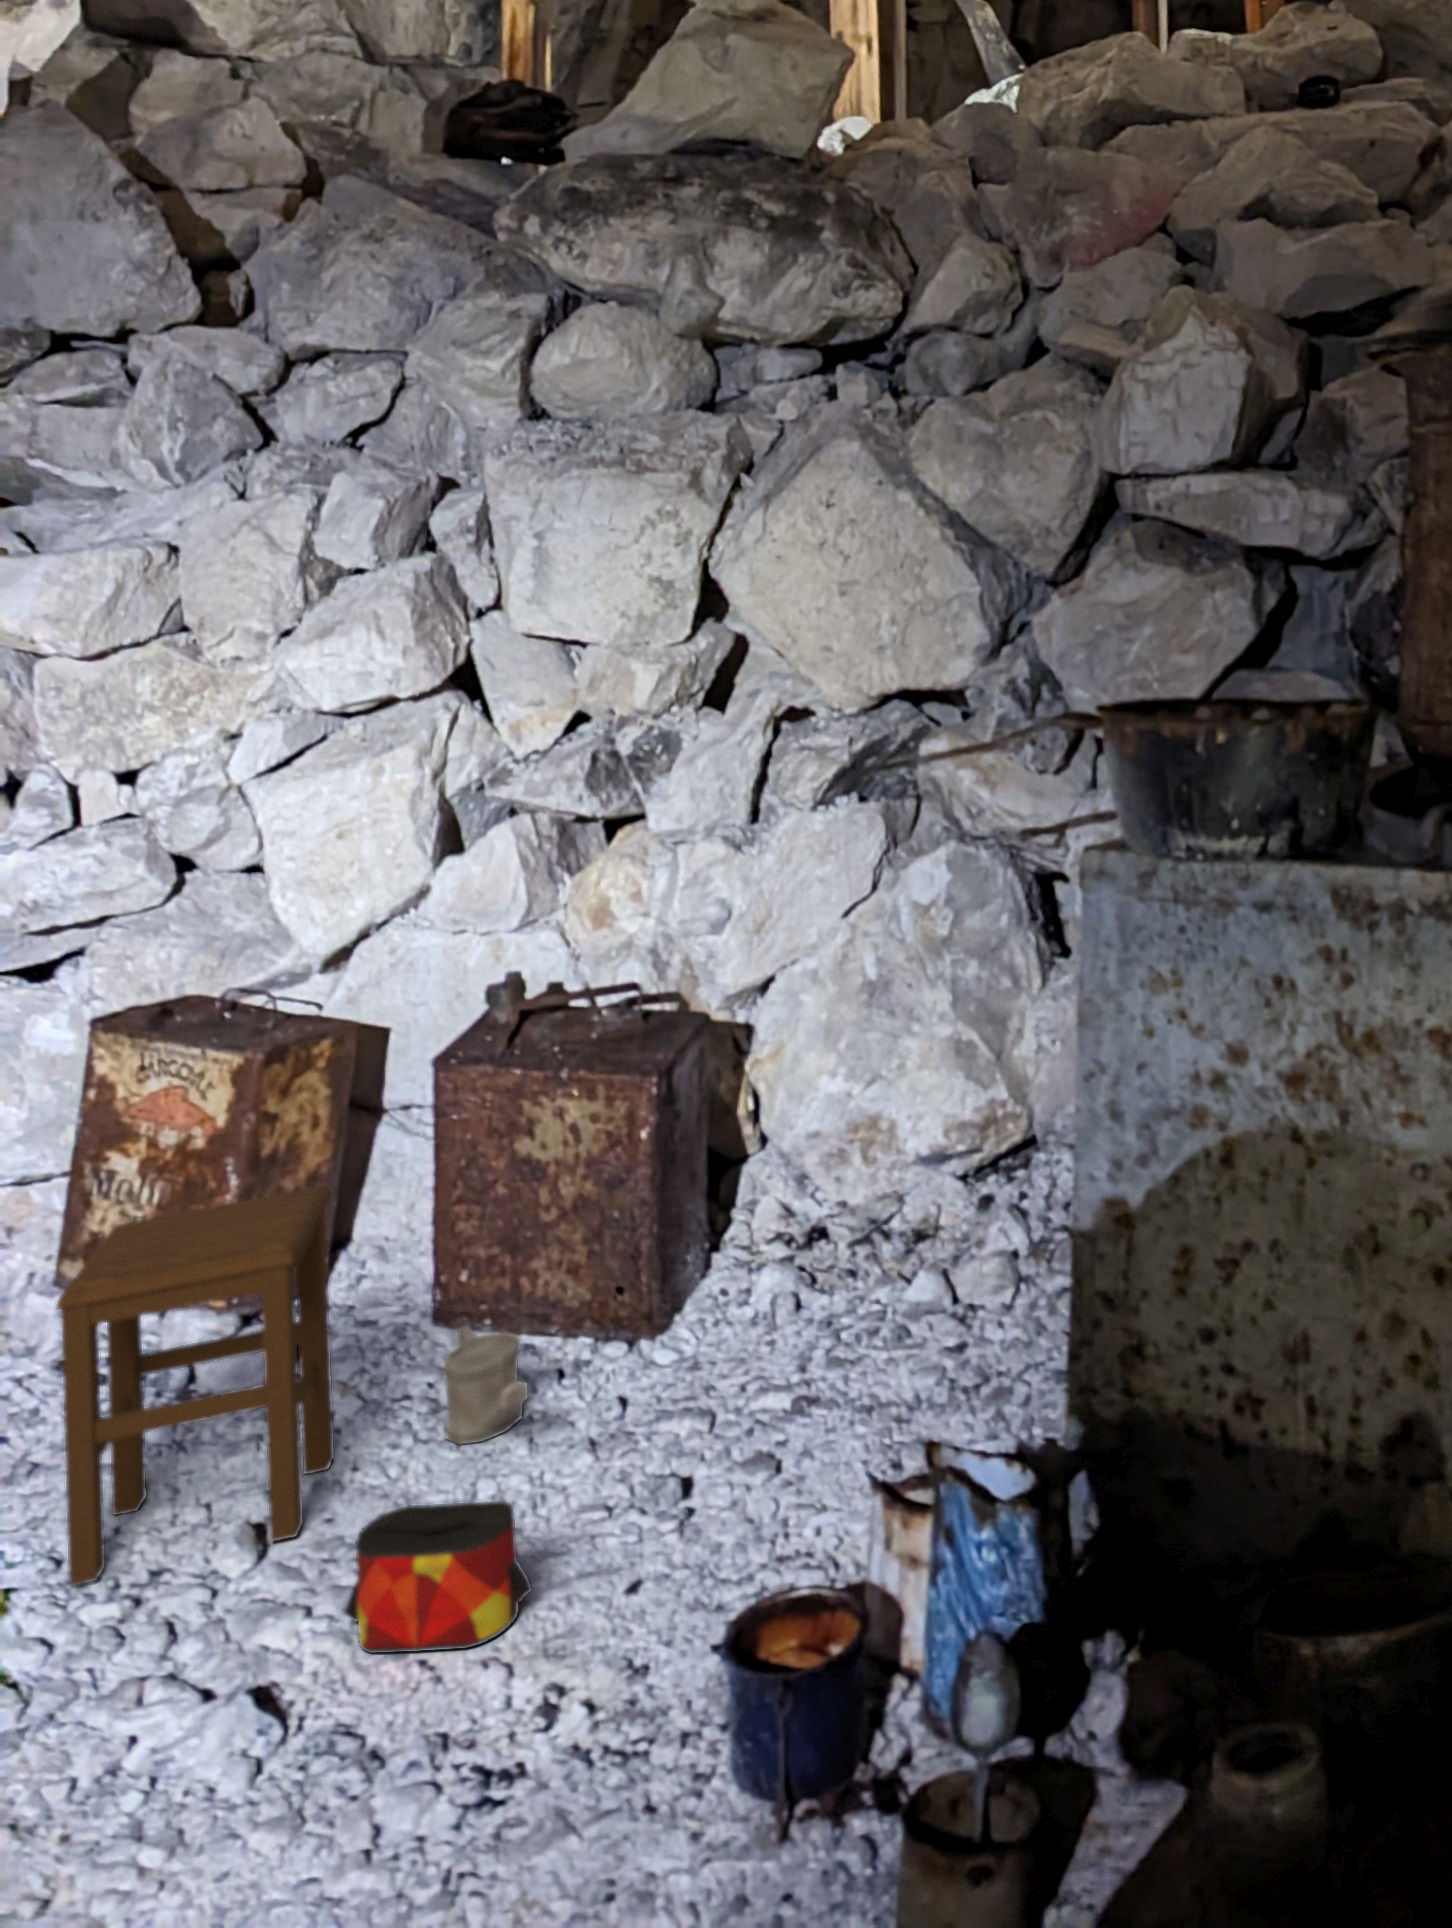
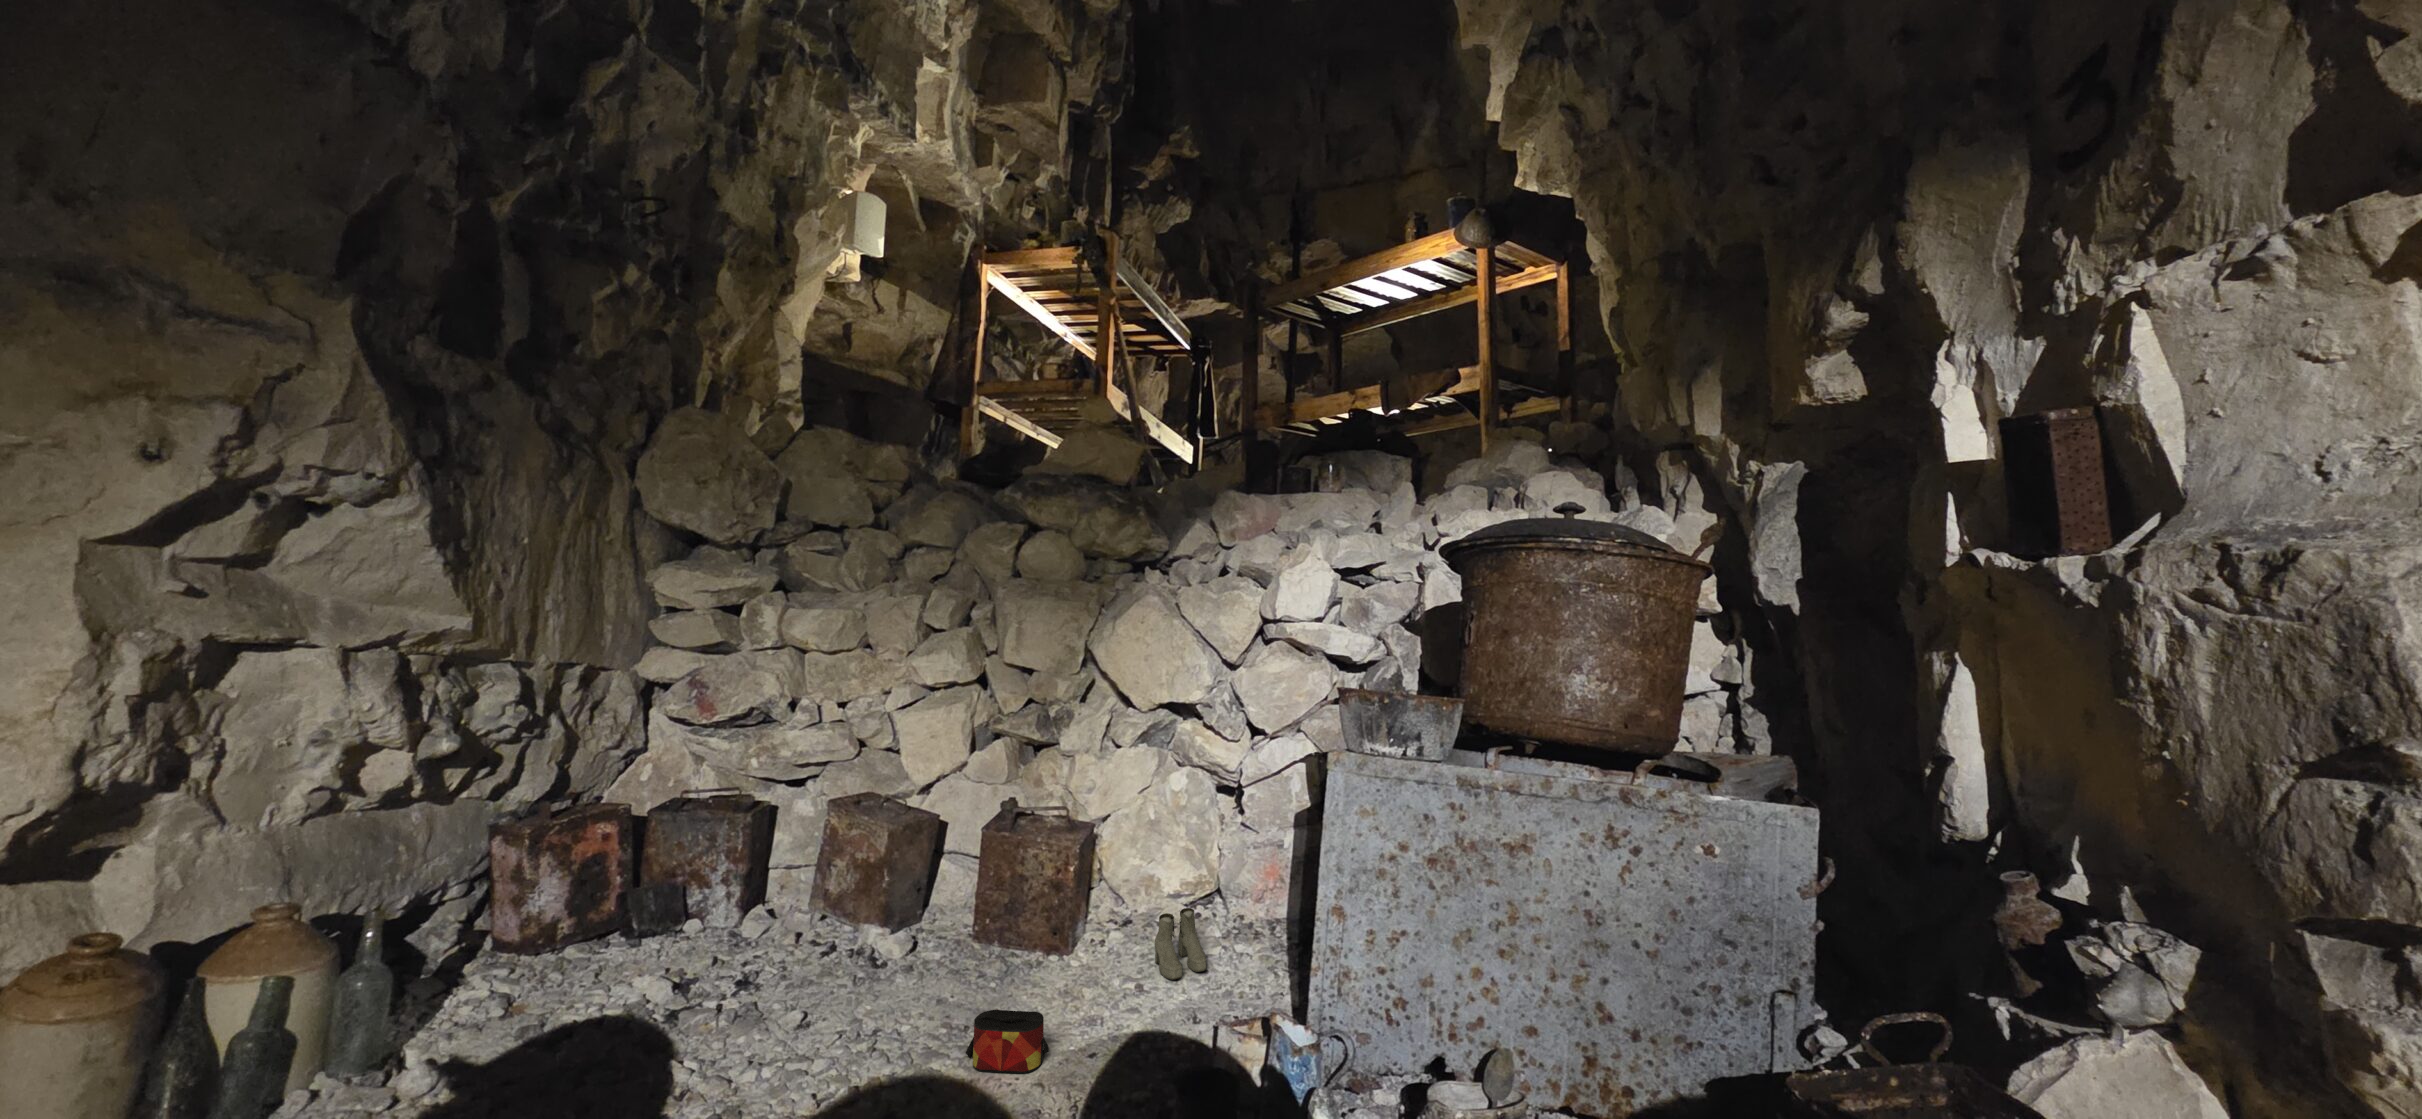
stool: present [57,1186,334,1586] -> none [836,873,949,1030]
boots: none [838,1199,957,1380] -> present [1155,908,1206,980]
watering can: present [443,1325,528,1445] -> none [990,939,1033,988]

